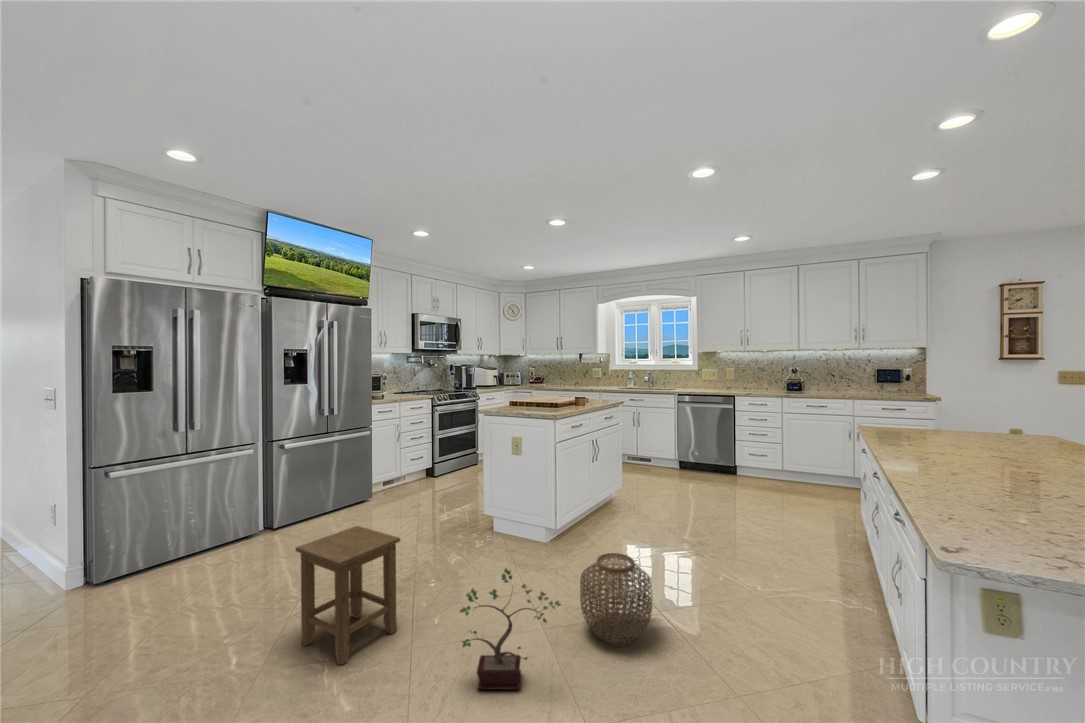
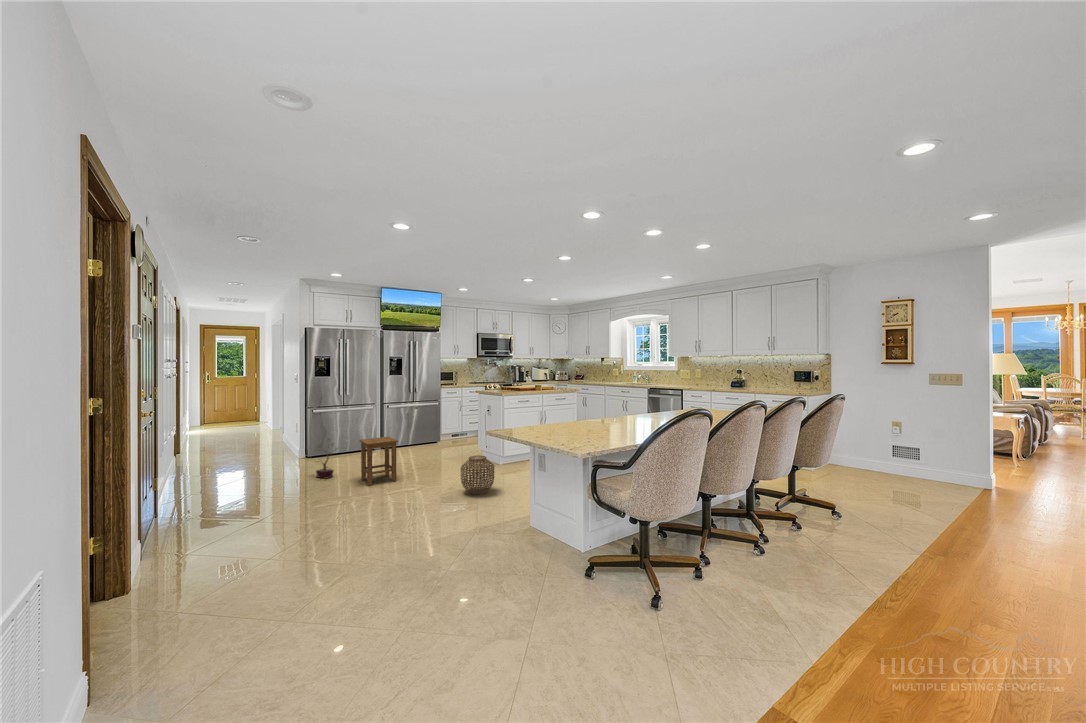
potted plant: present [459,568,561,689] -> present [314,439,338,478]

